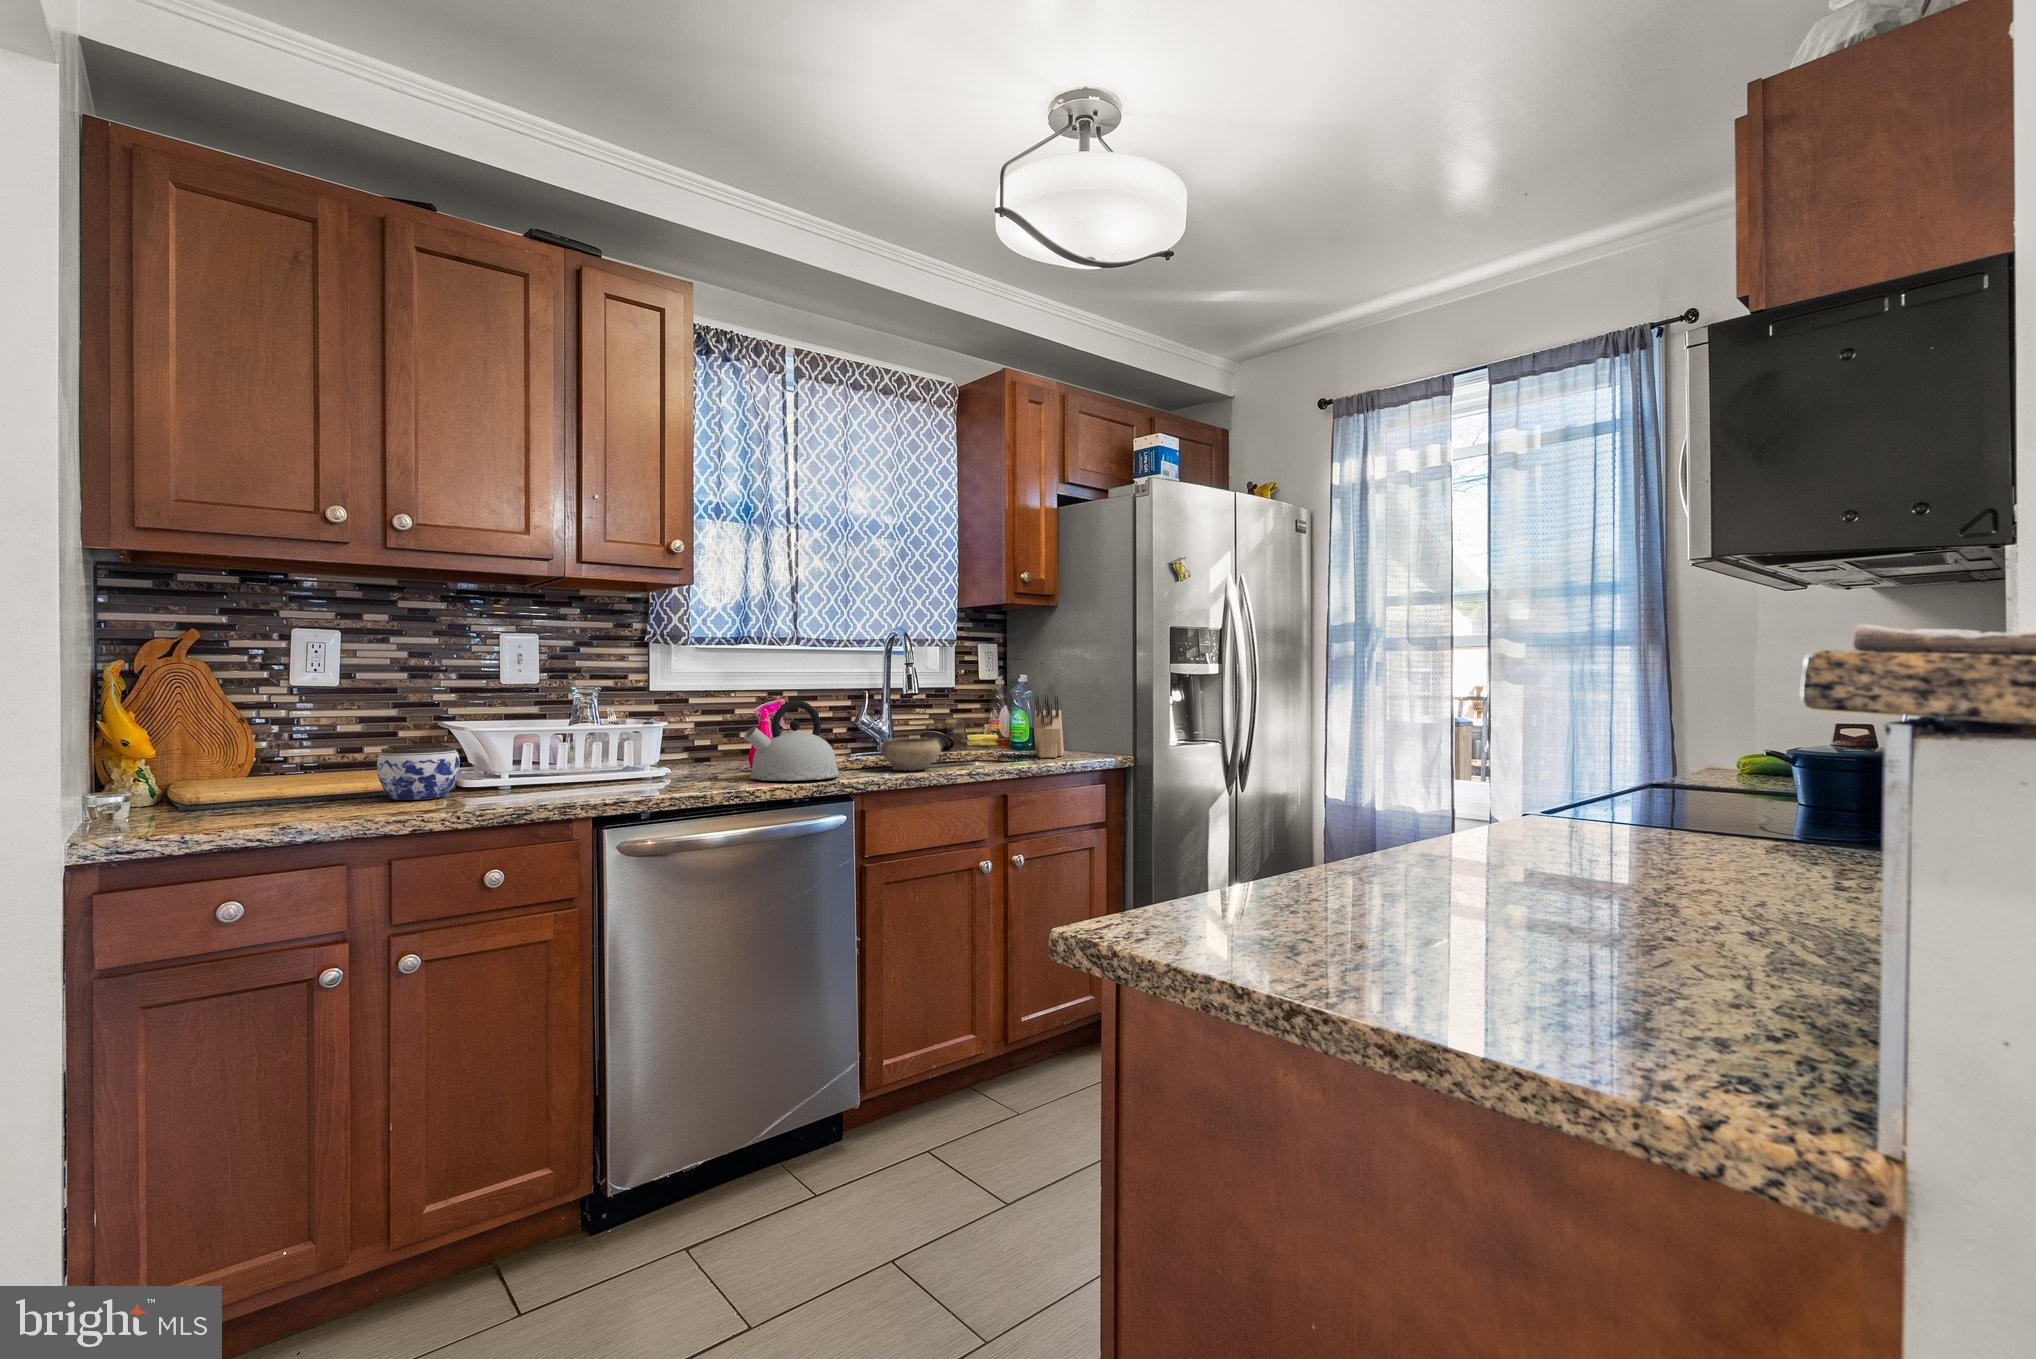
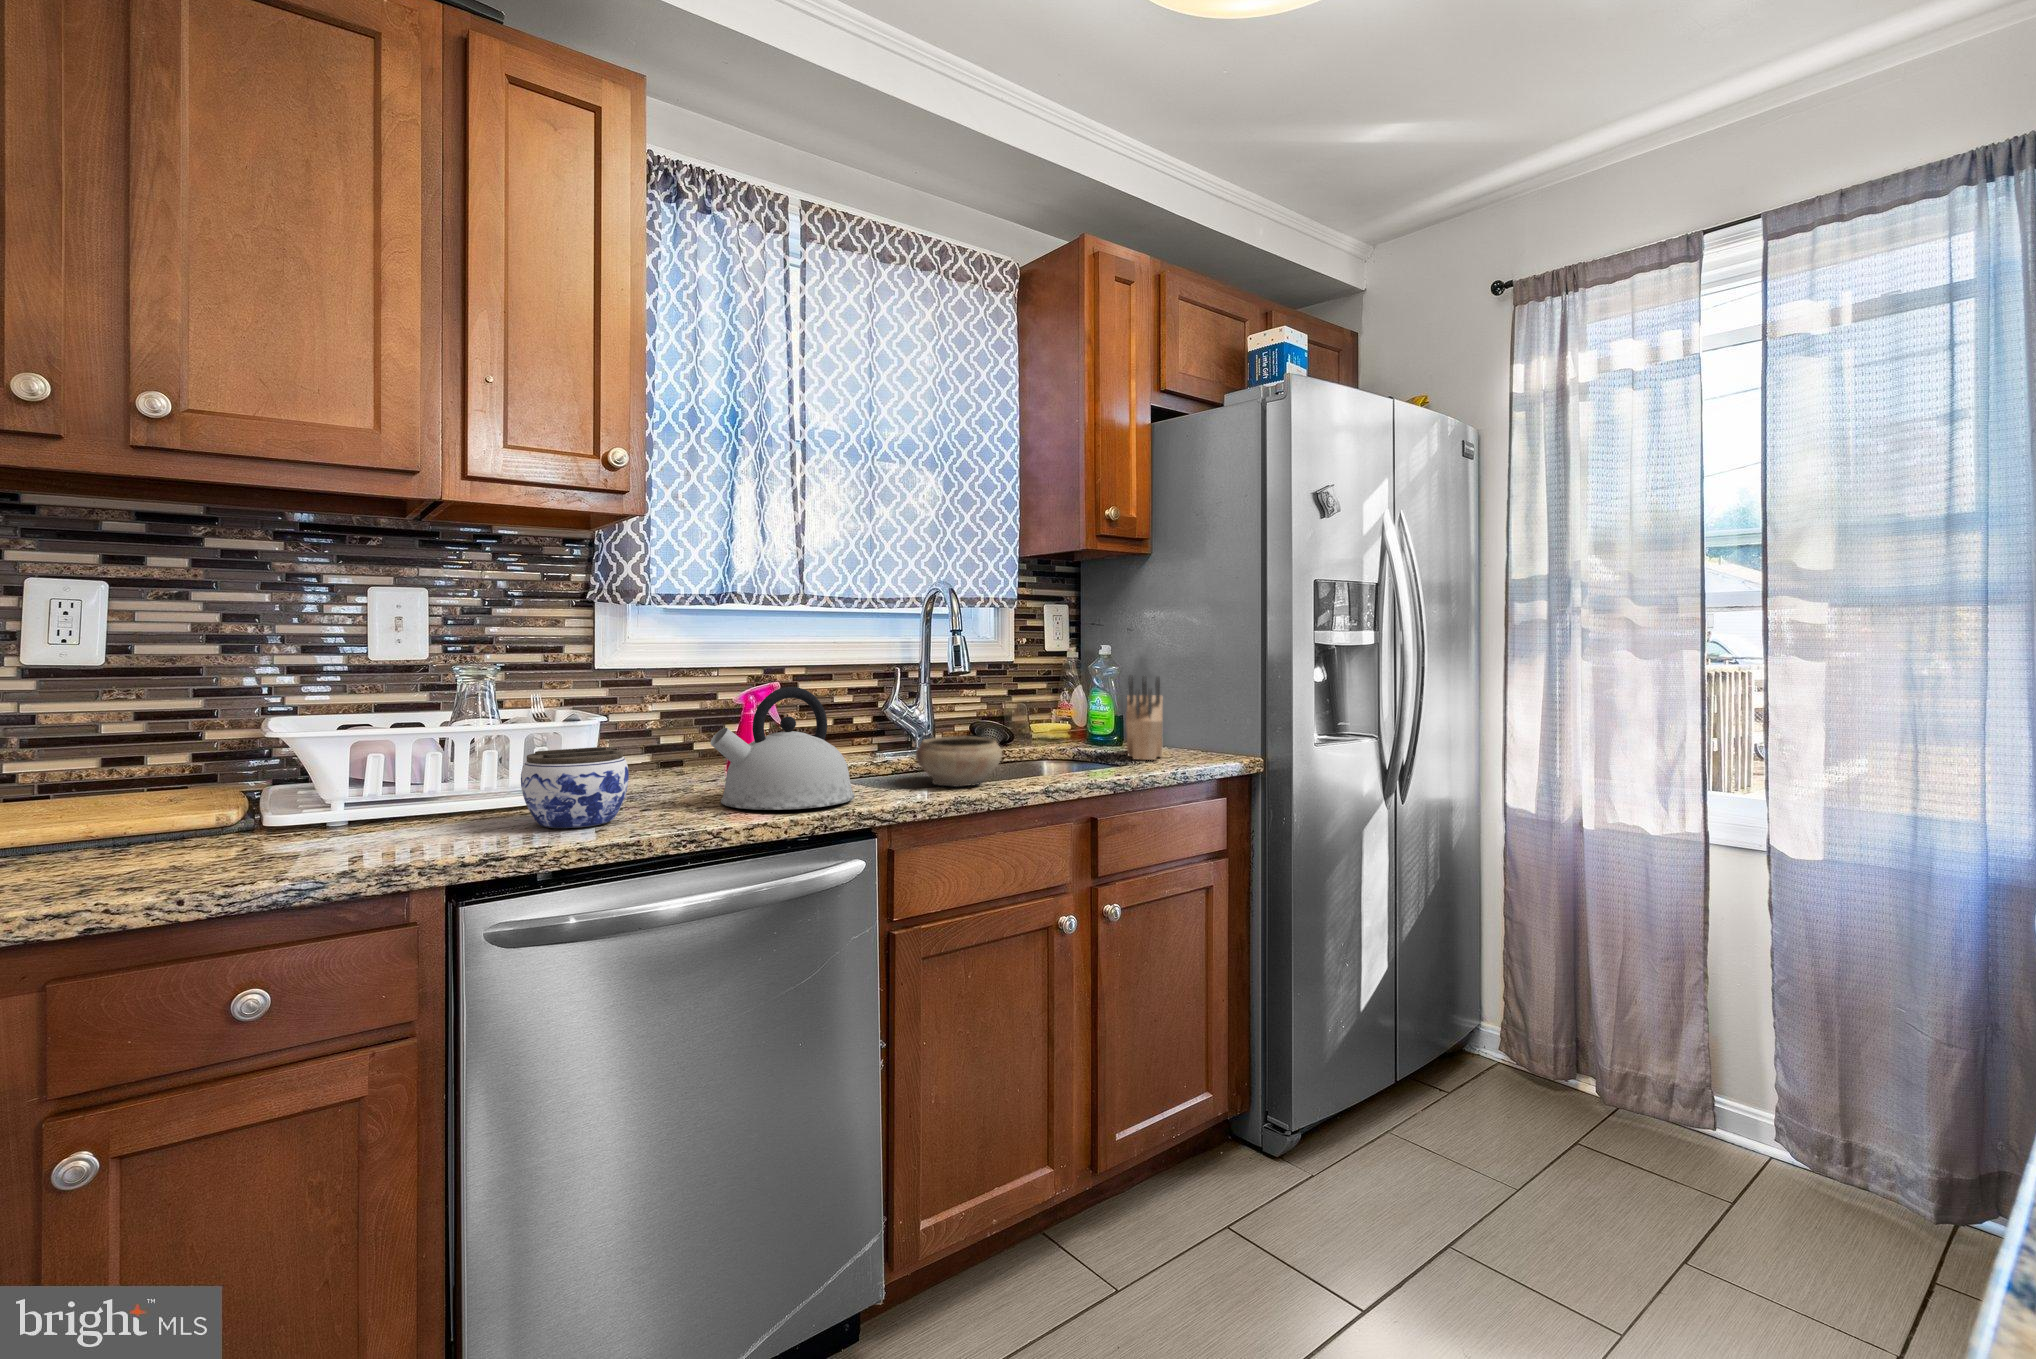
jar: present [377,744,460,800] -> present [521,747,629,828]

